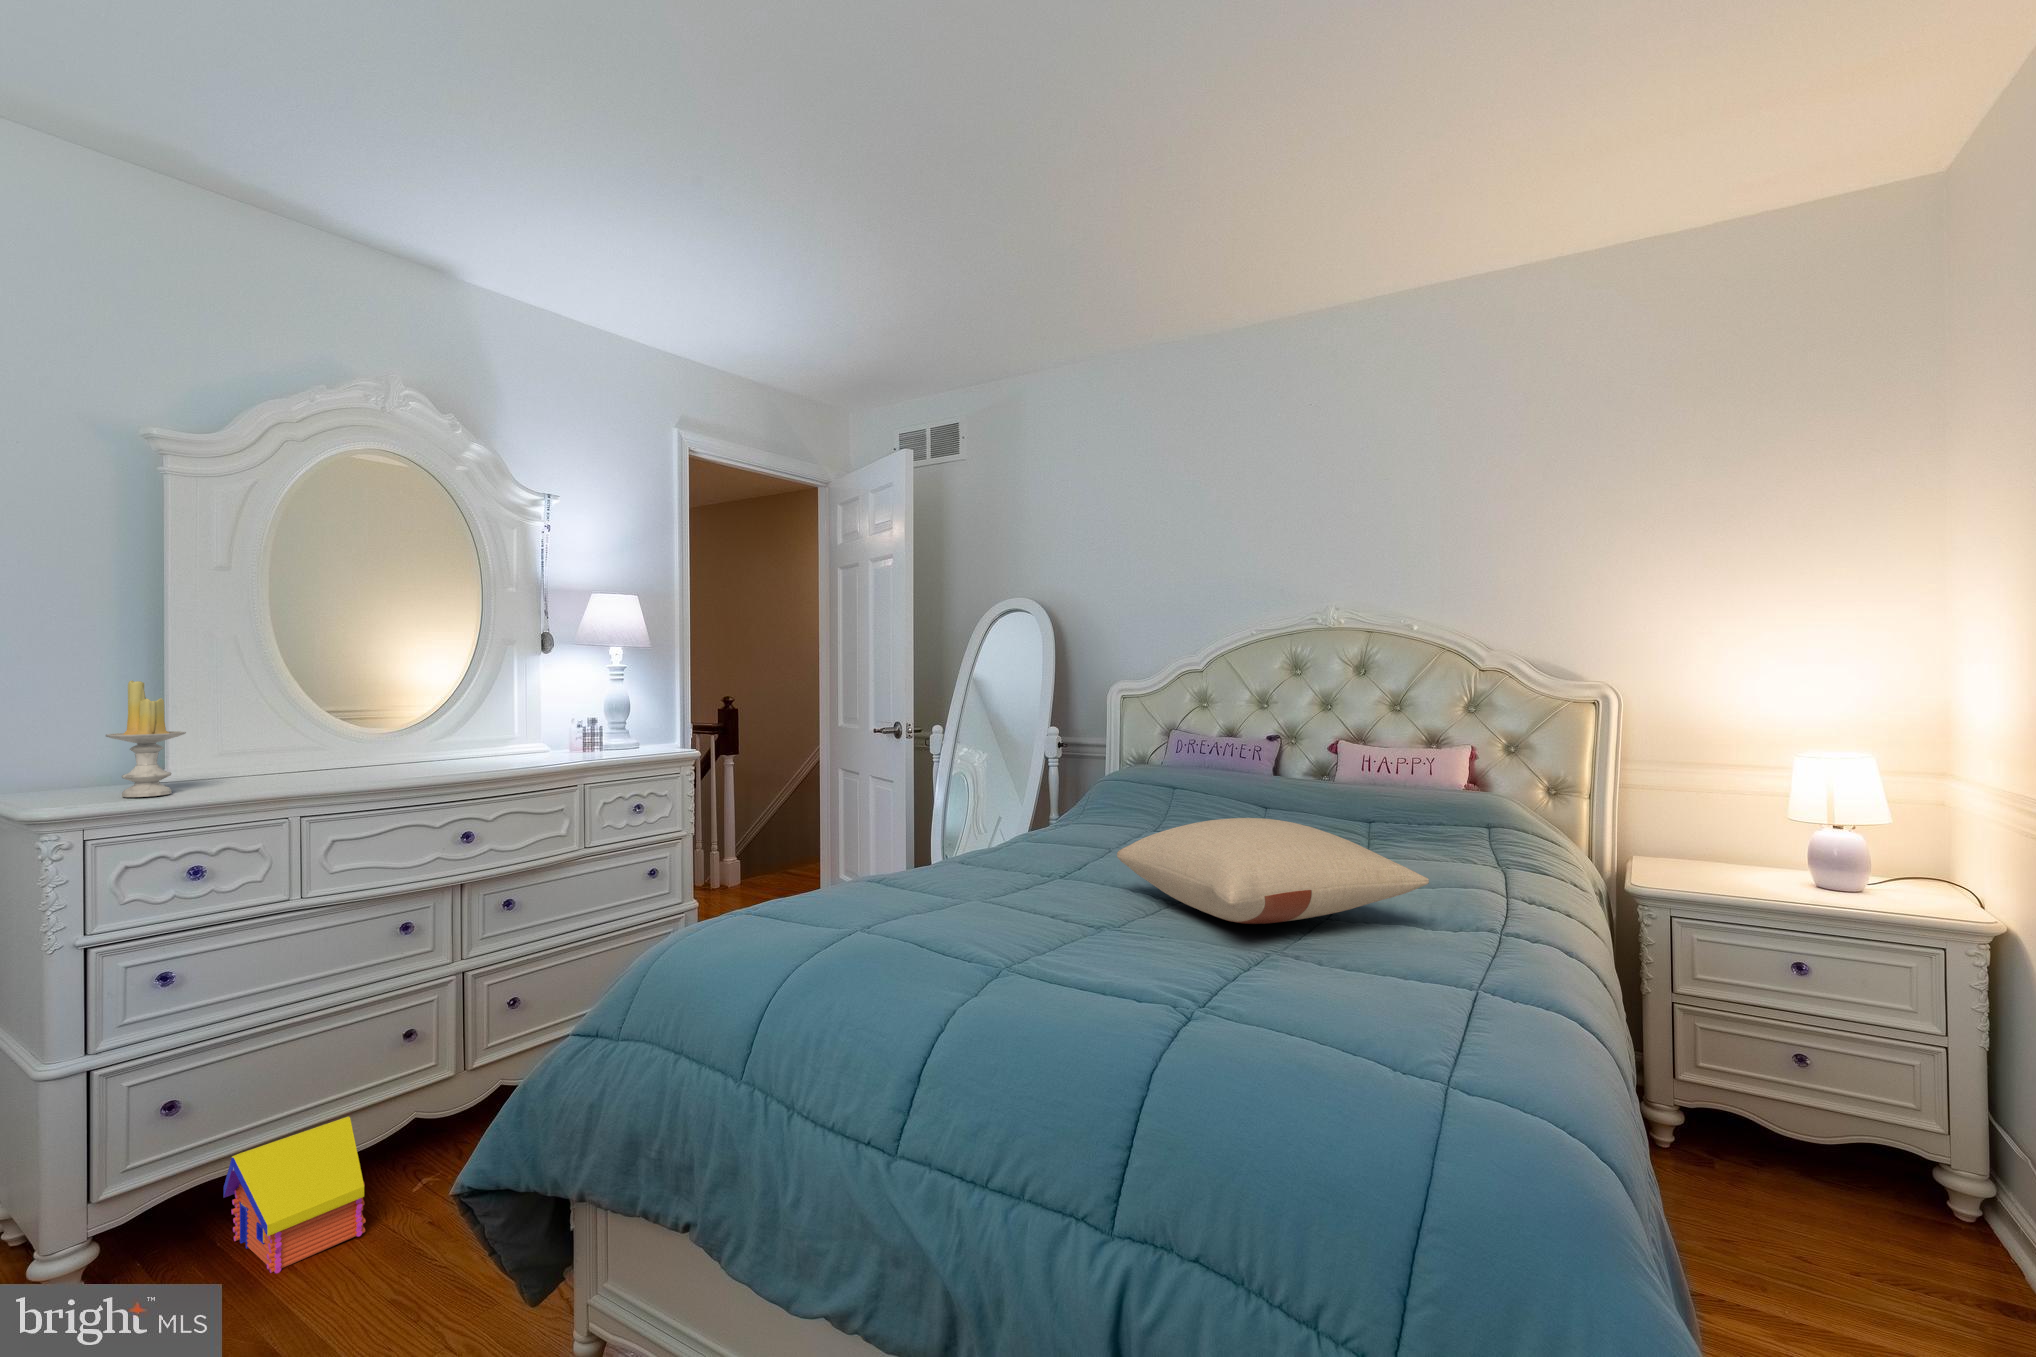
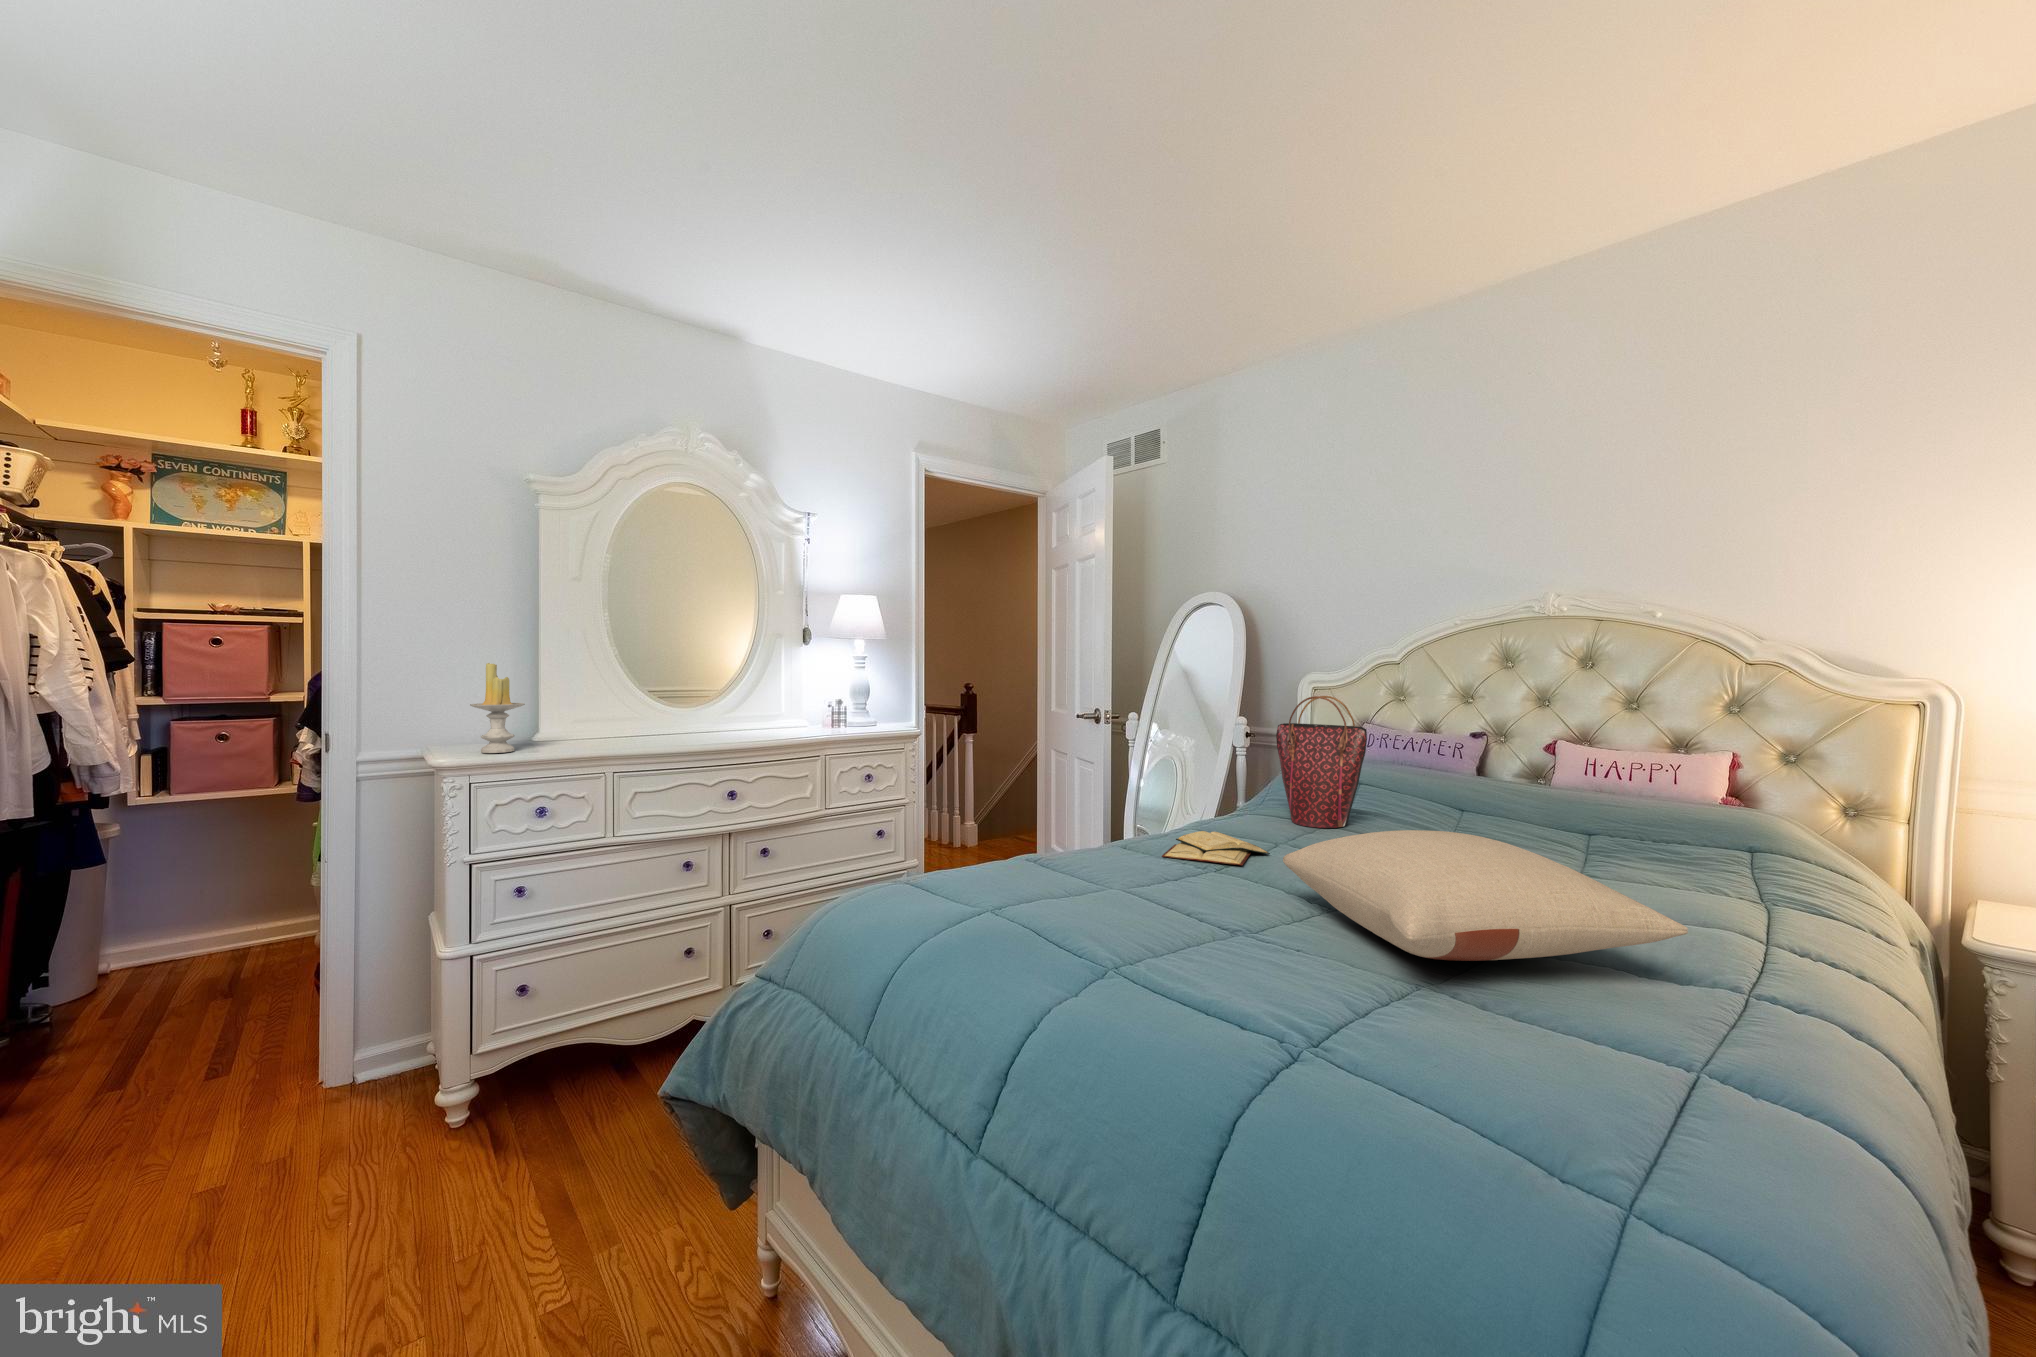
handbag: none [1095,702,1179,831] -> present [1276,696,1367,828]
diary: none [996,839,1097,868] -> present [1162,831,1270,865]
toy house: present [224,1116,366,1273] -> none [538,1019,633,1142]

